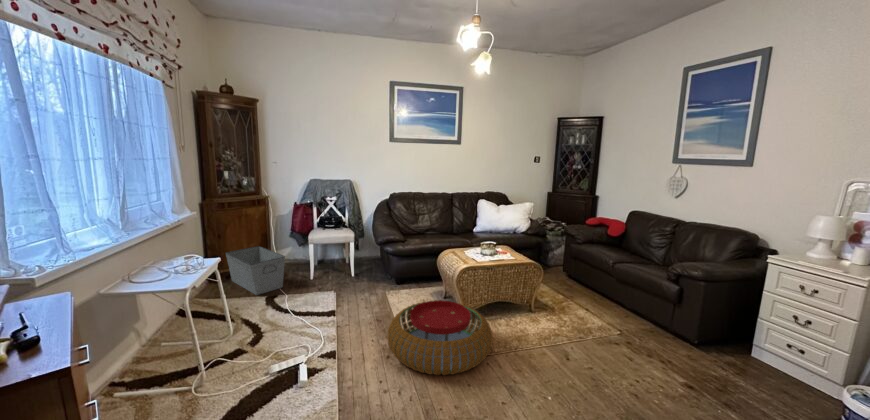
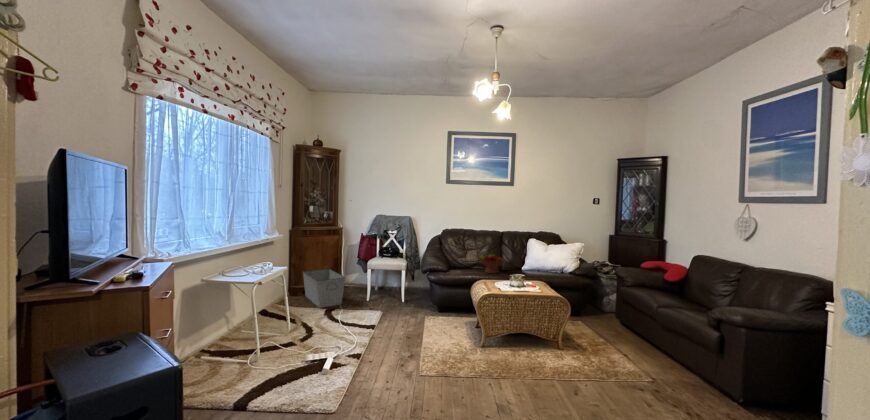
fruit bowl: none [433,218,463,239] -> present [479,254,506,274]
pouf: present [388,300,492,375] -> none [403,321,500,386]

